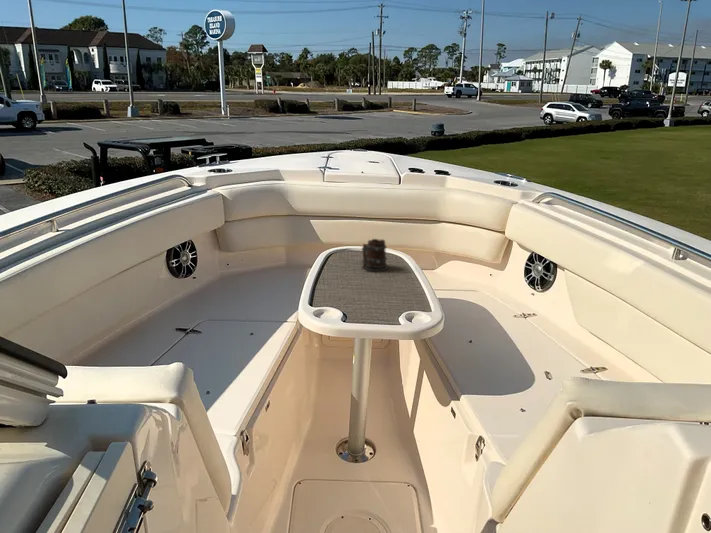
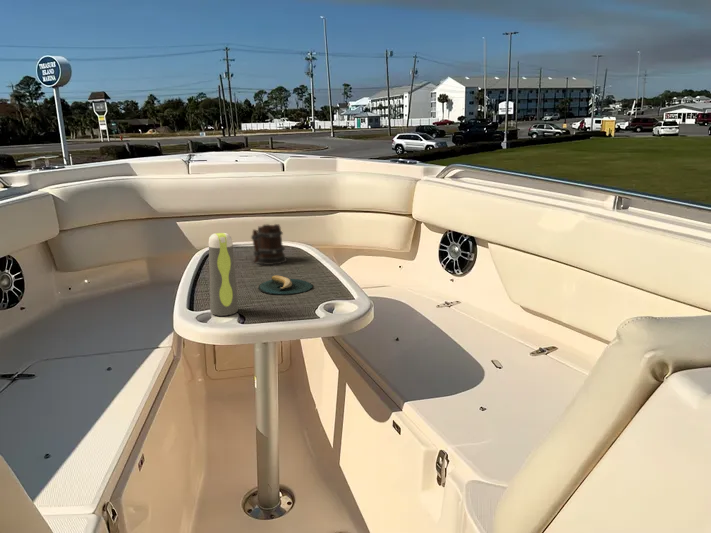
water bottle: none [324,254,344,314] -> present [209,233,238,316]
banana: none [361,284,402,301] -> present [258,275,313,295]

